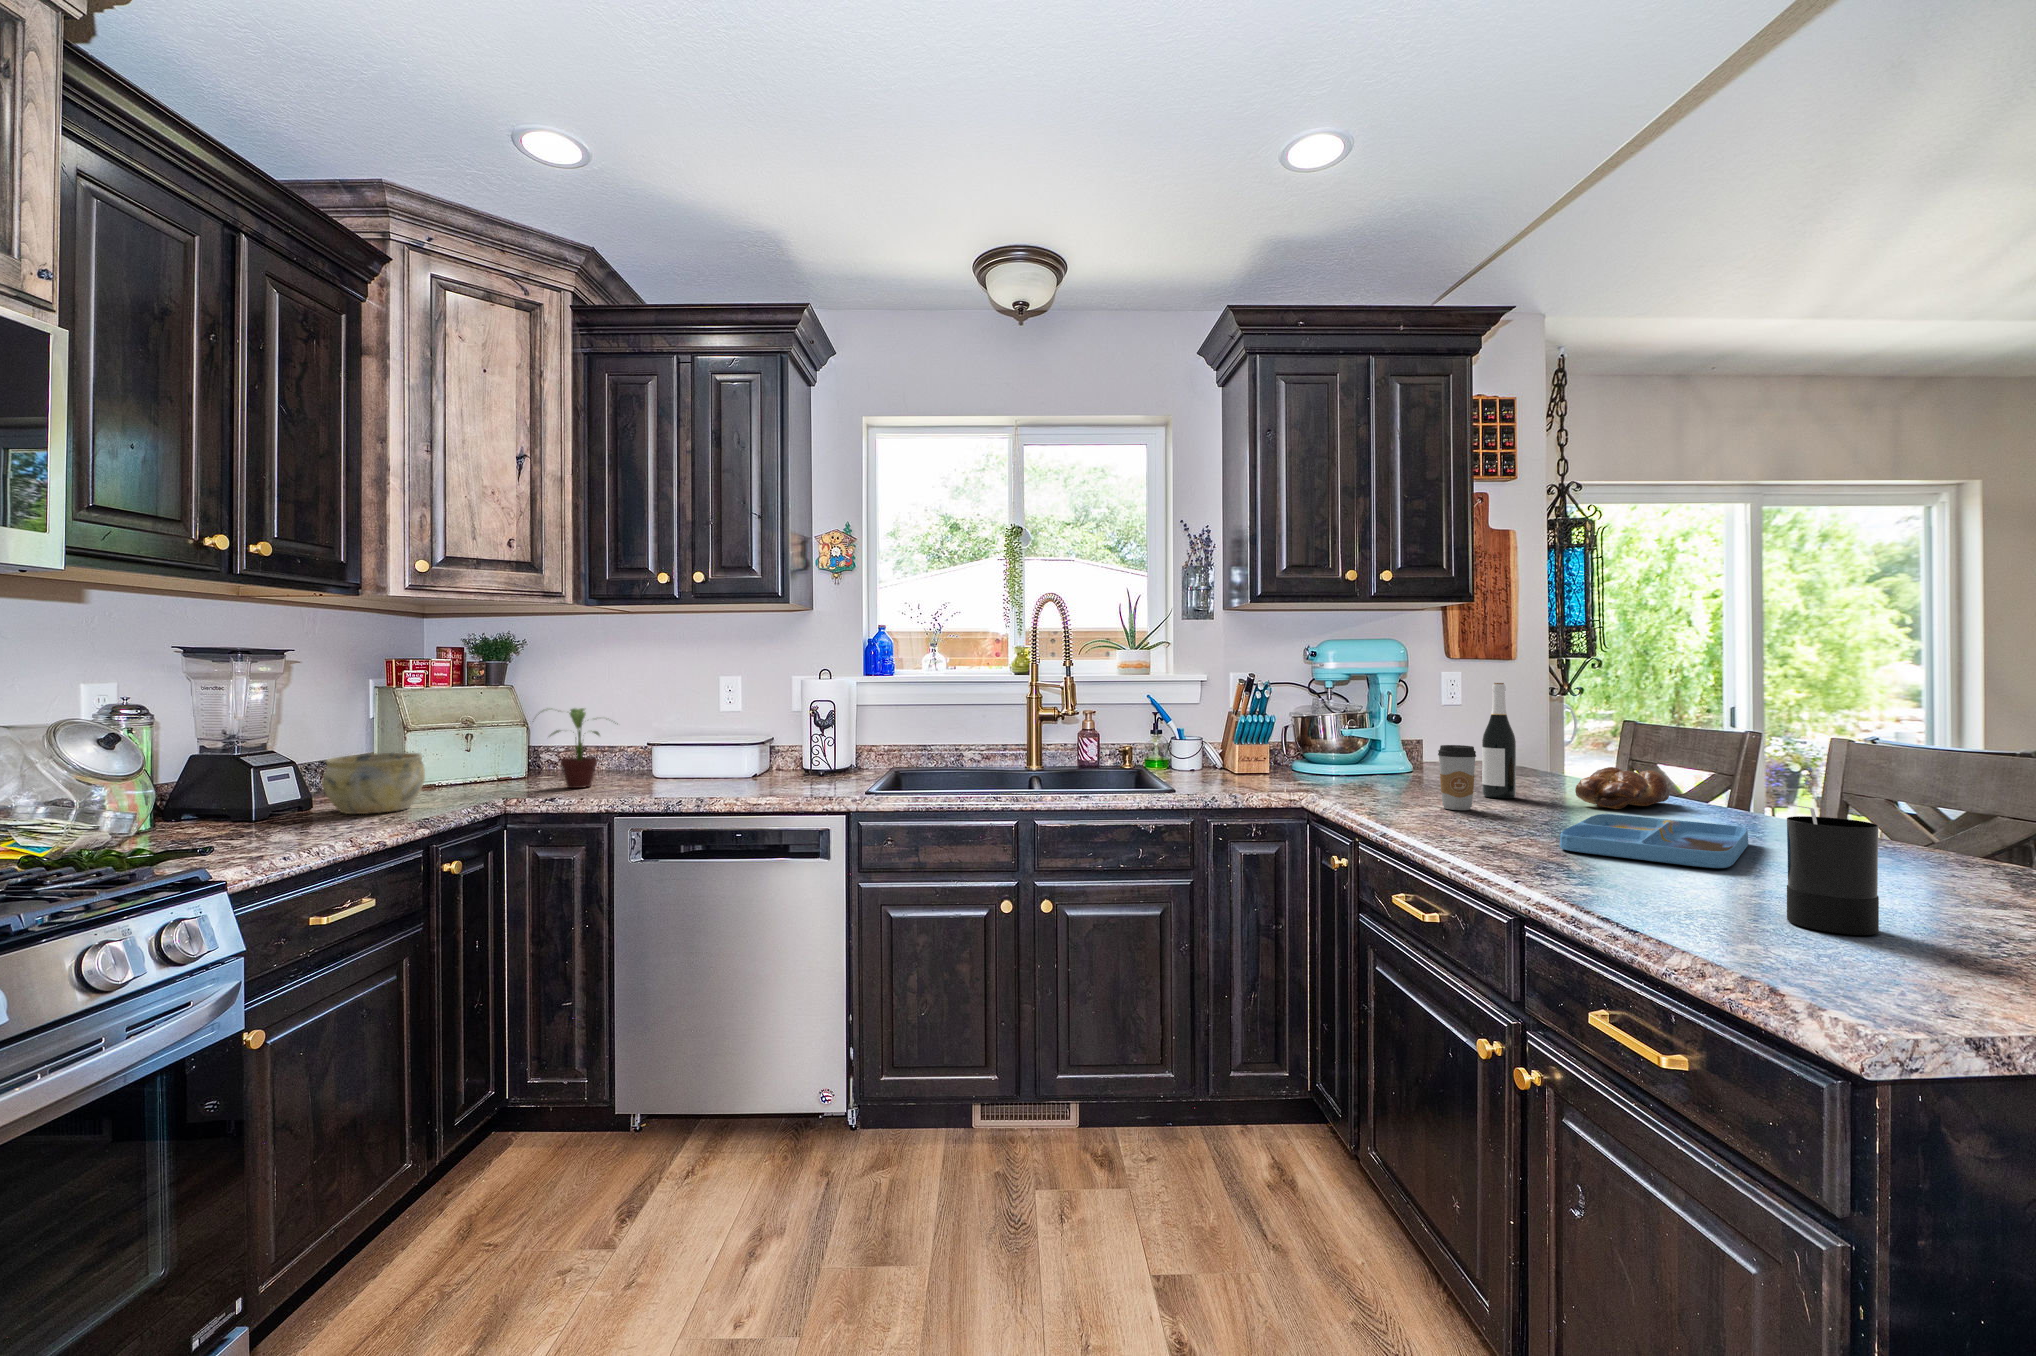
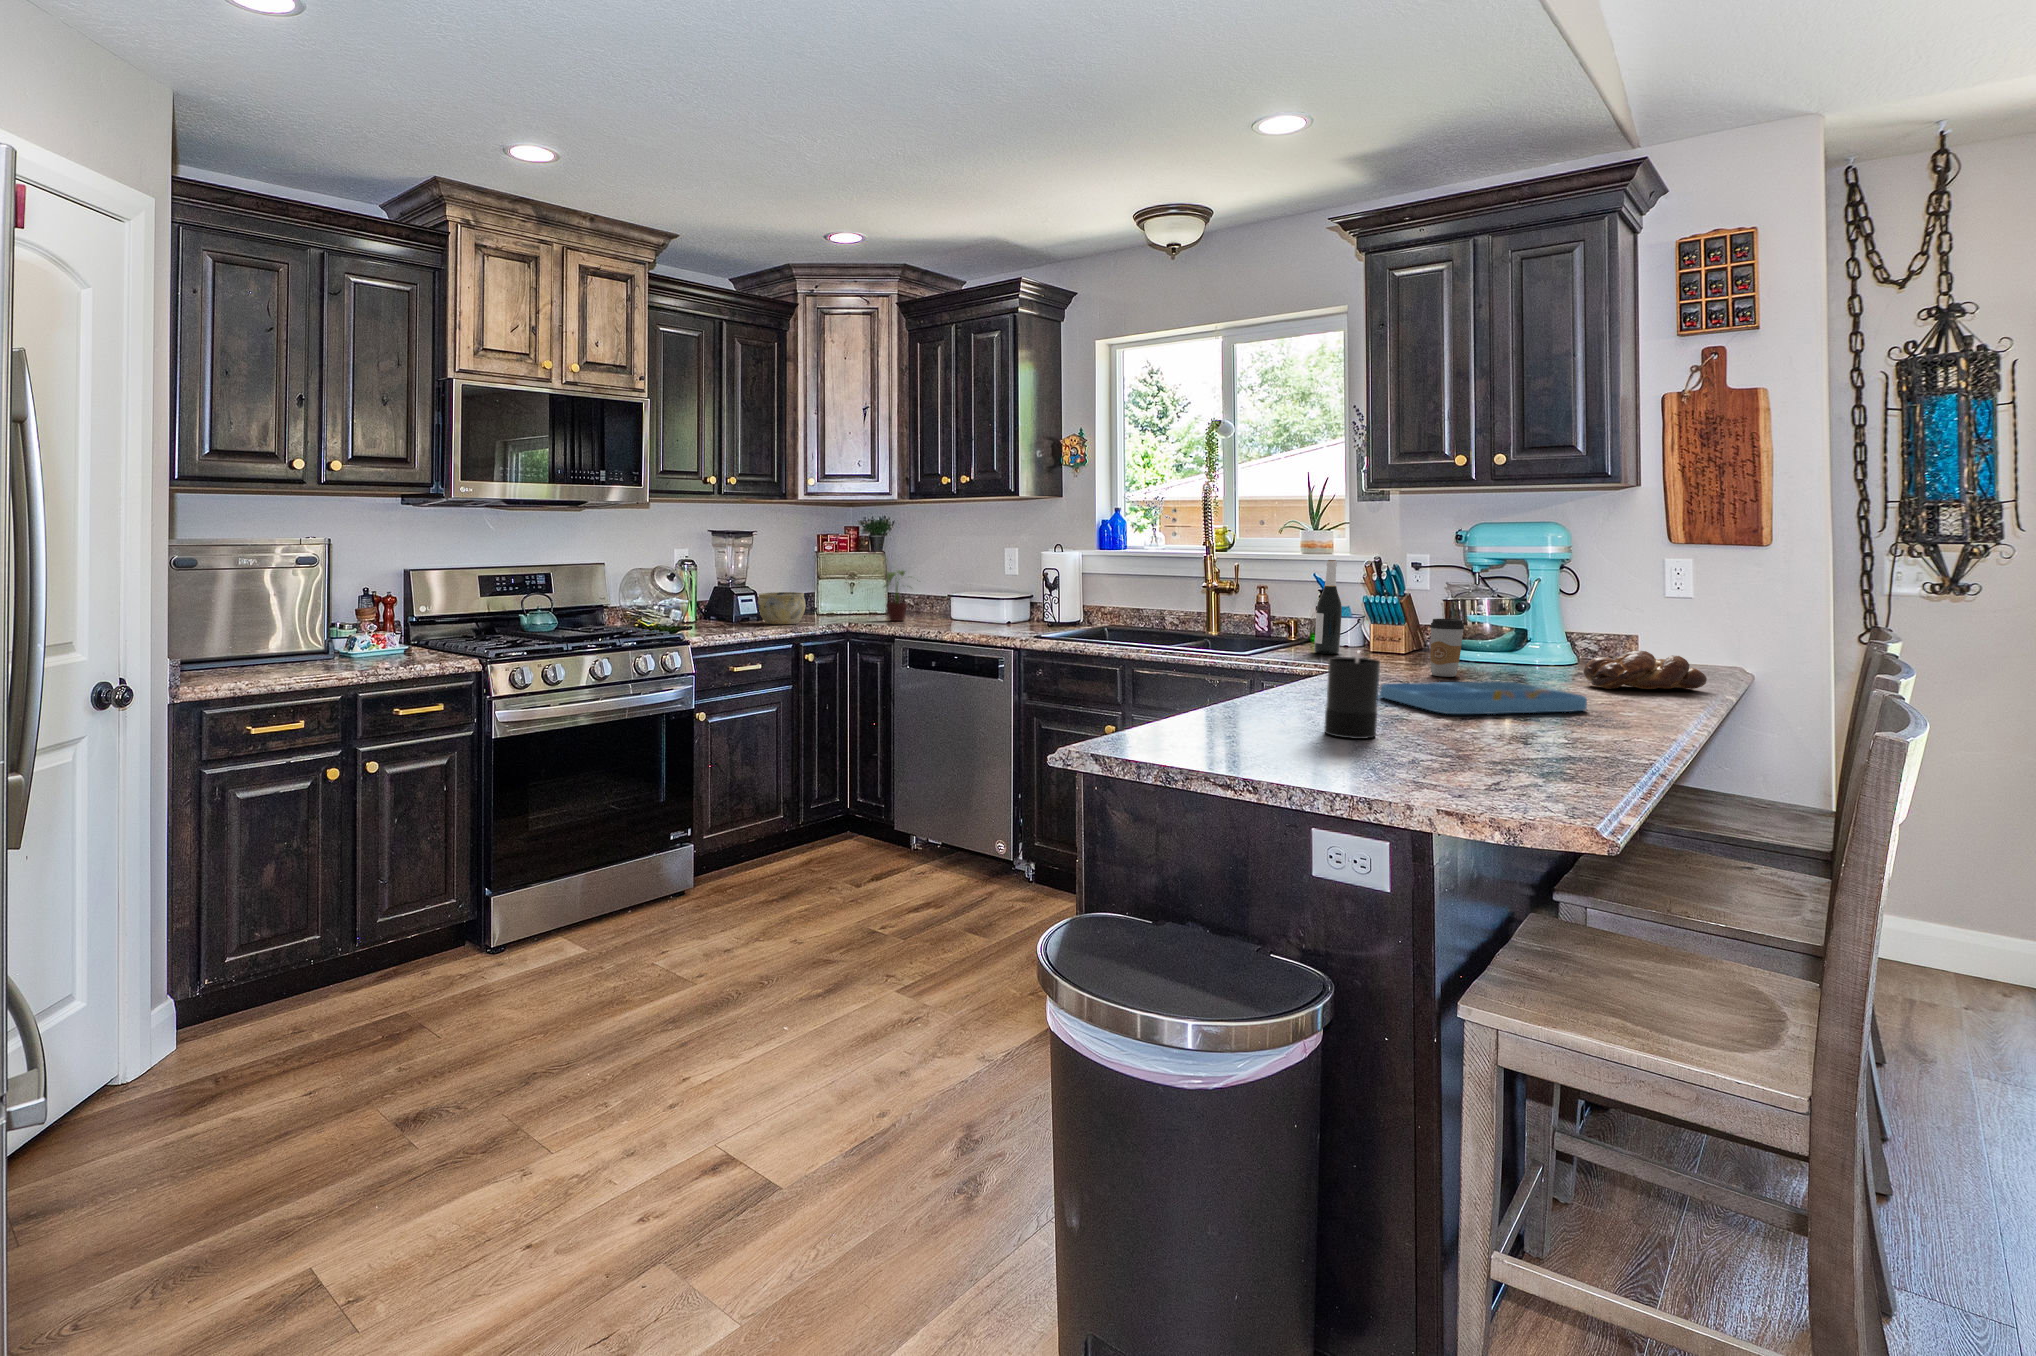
wine bottle: present [1482,683,1516,798] -> present [1314,560,1342,654]

